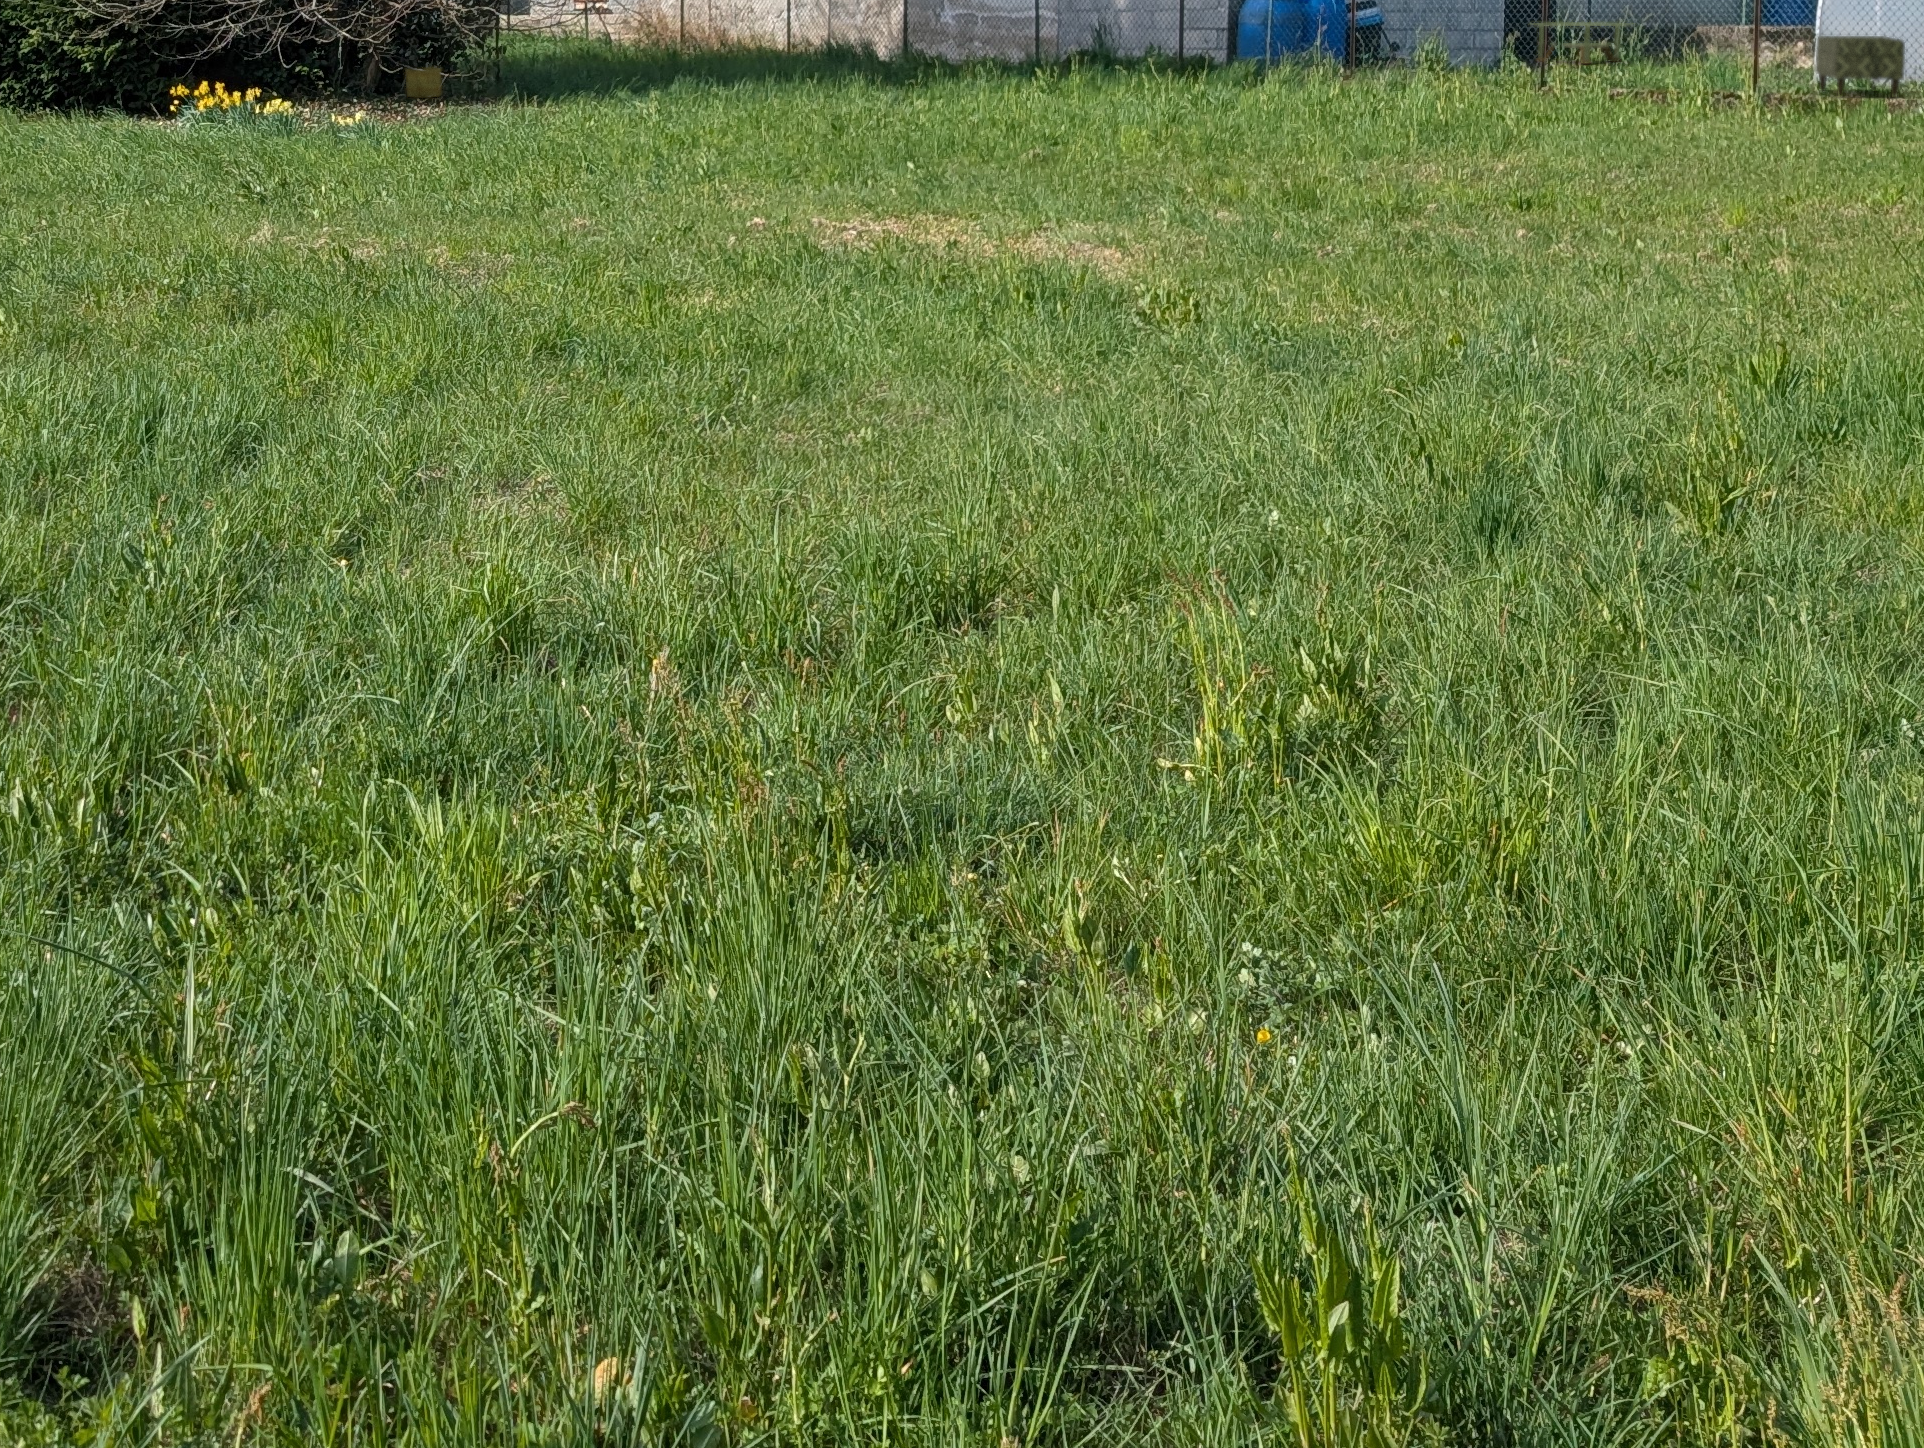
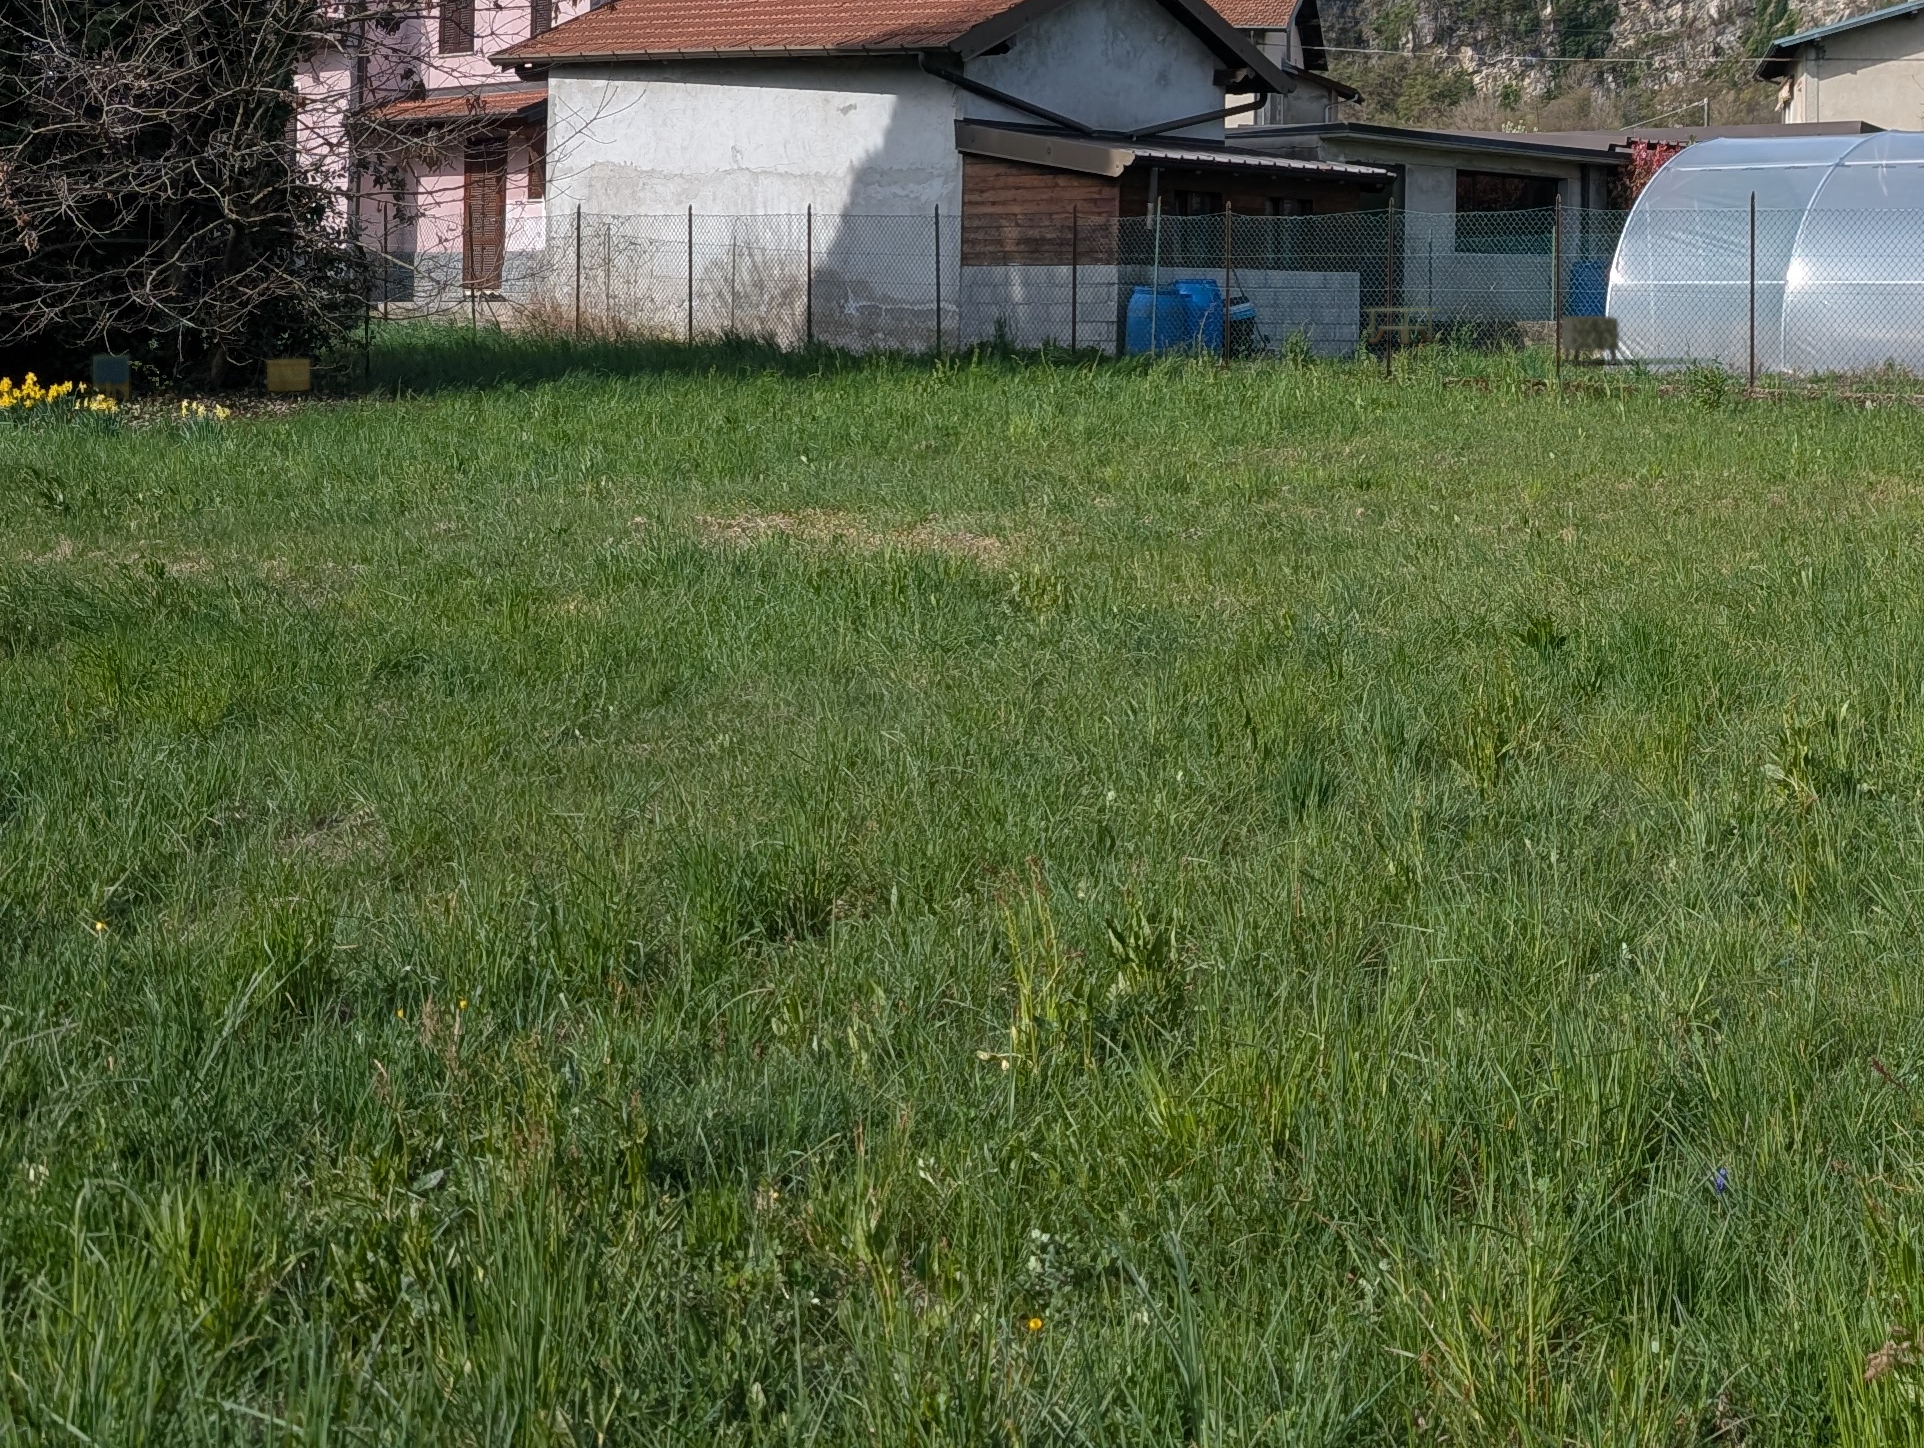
planter: none [267,63,295,104] -> present [93,355,129,400]

